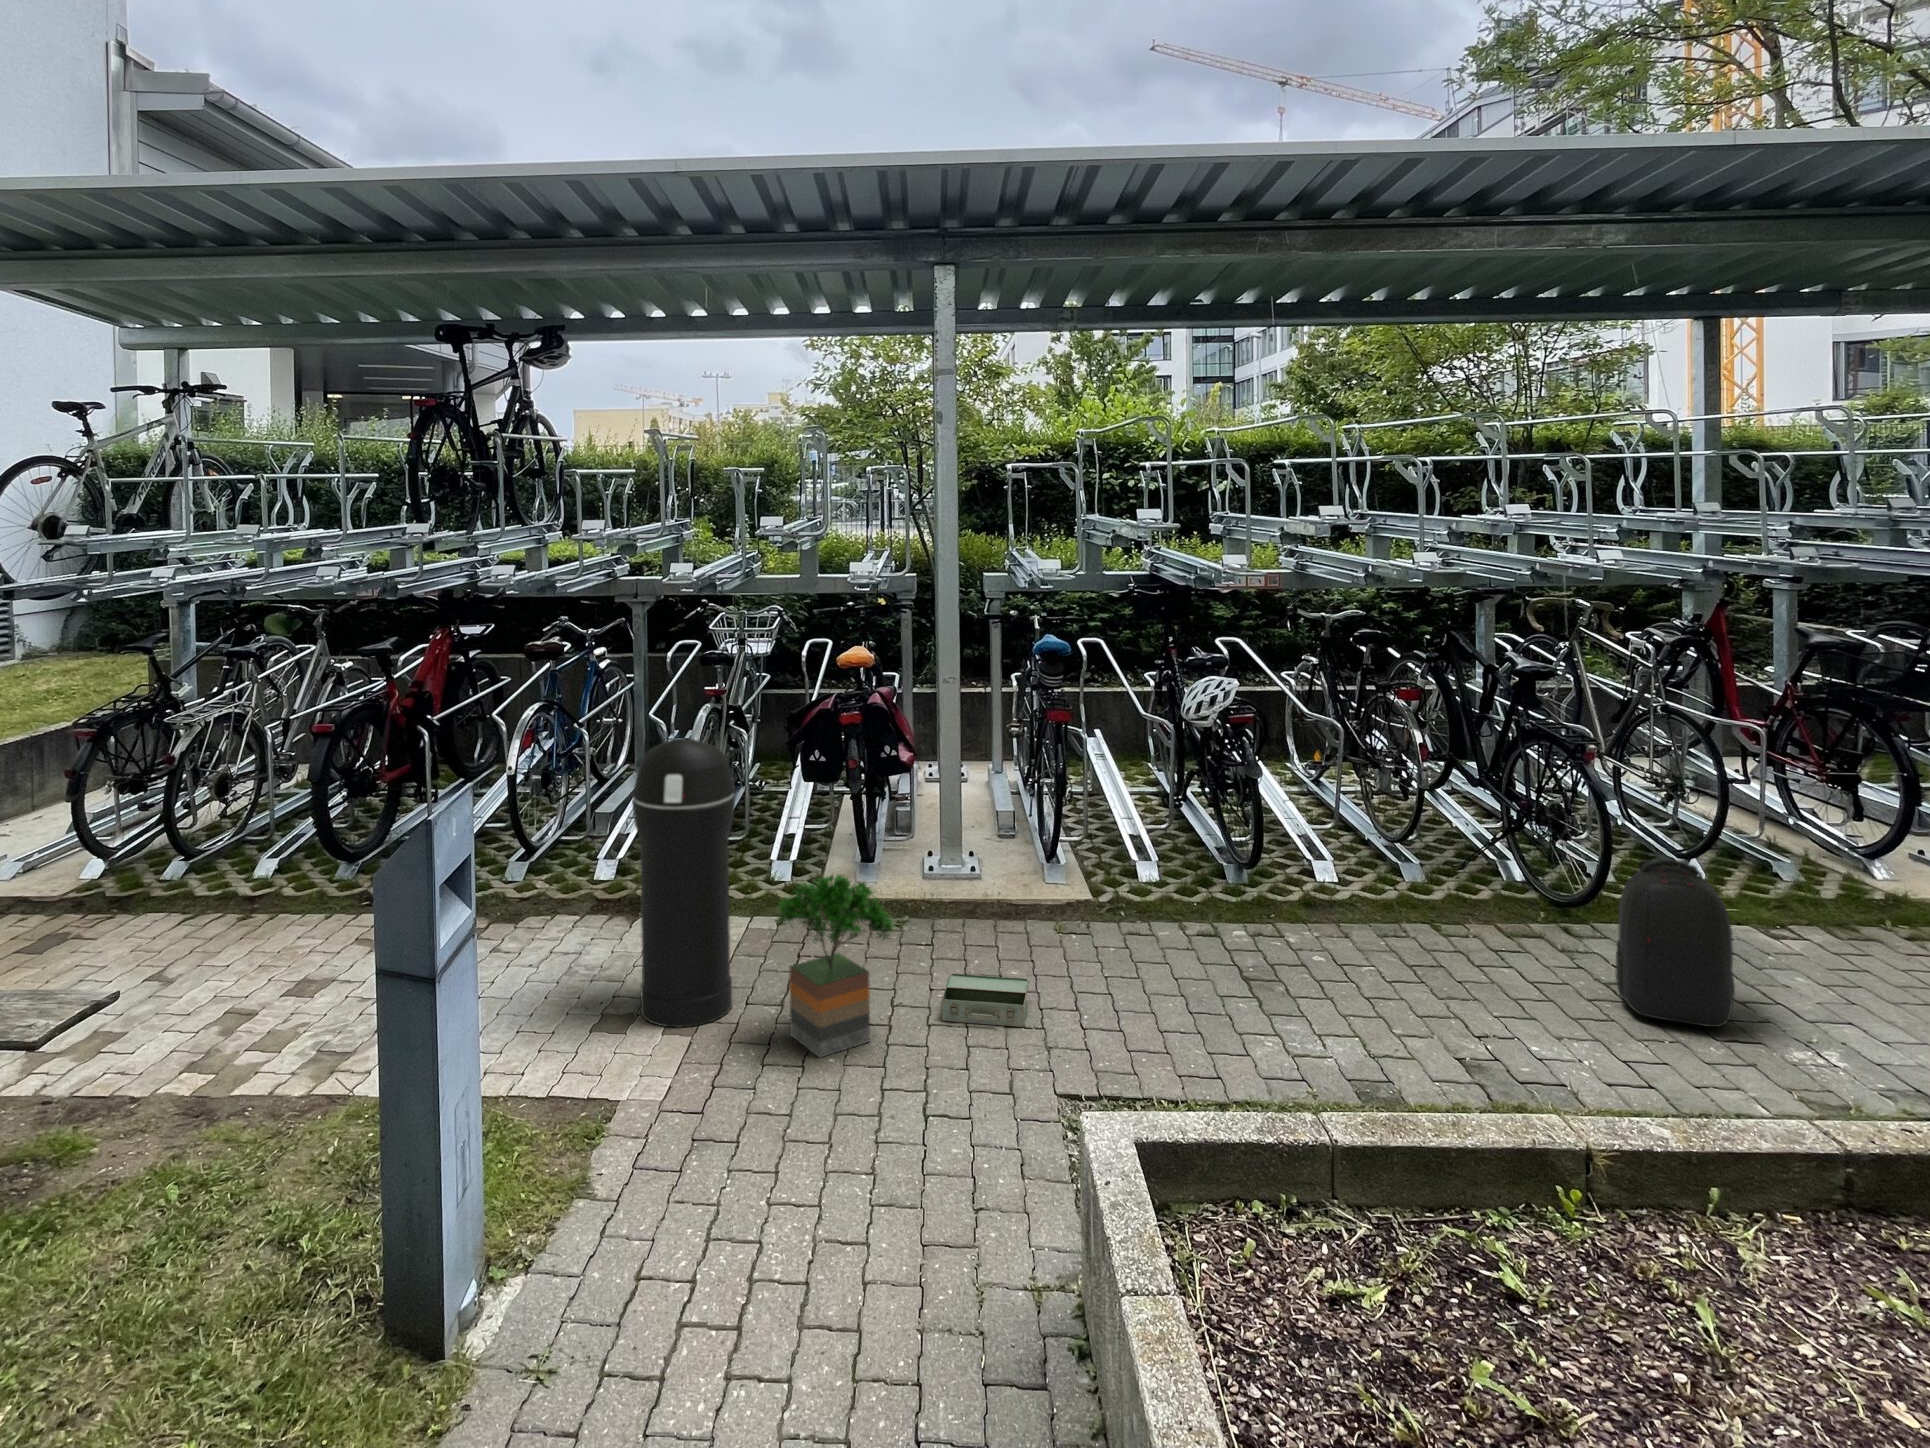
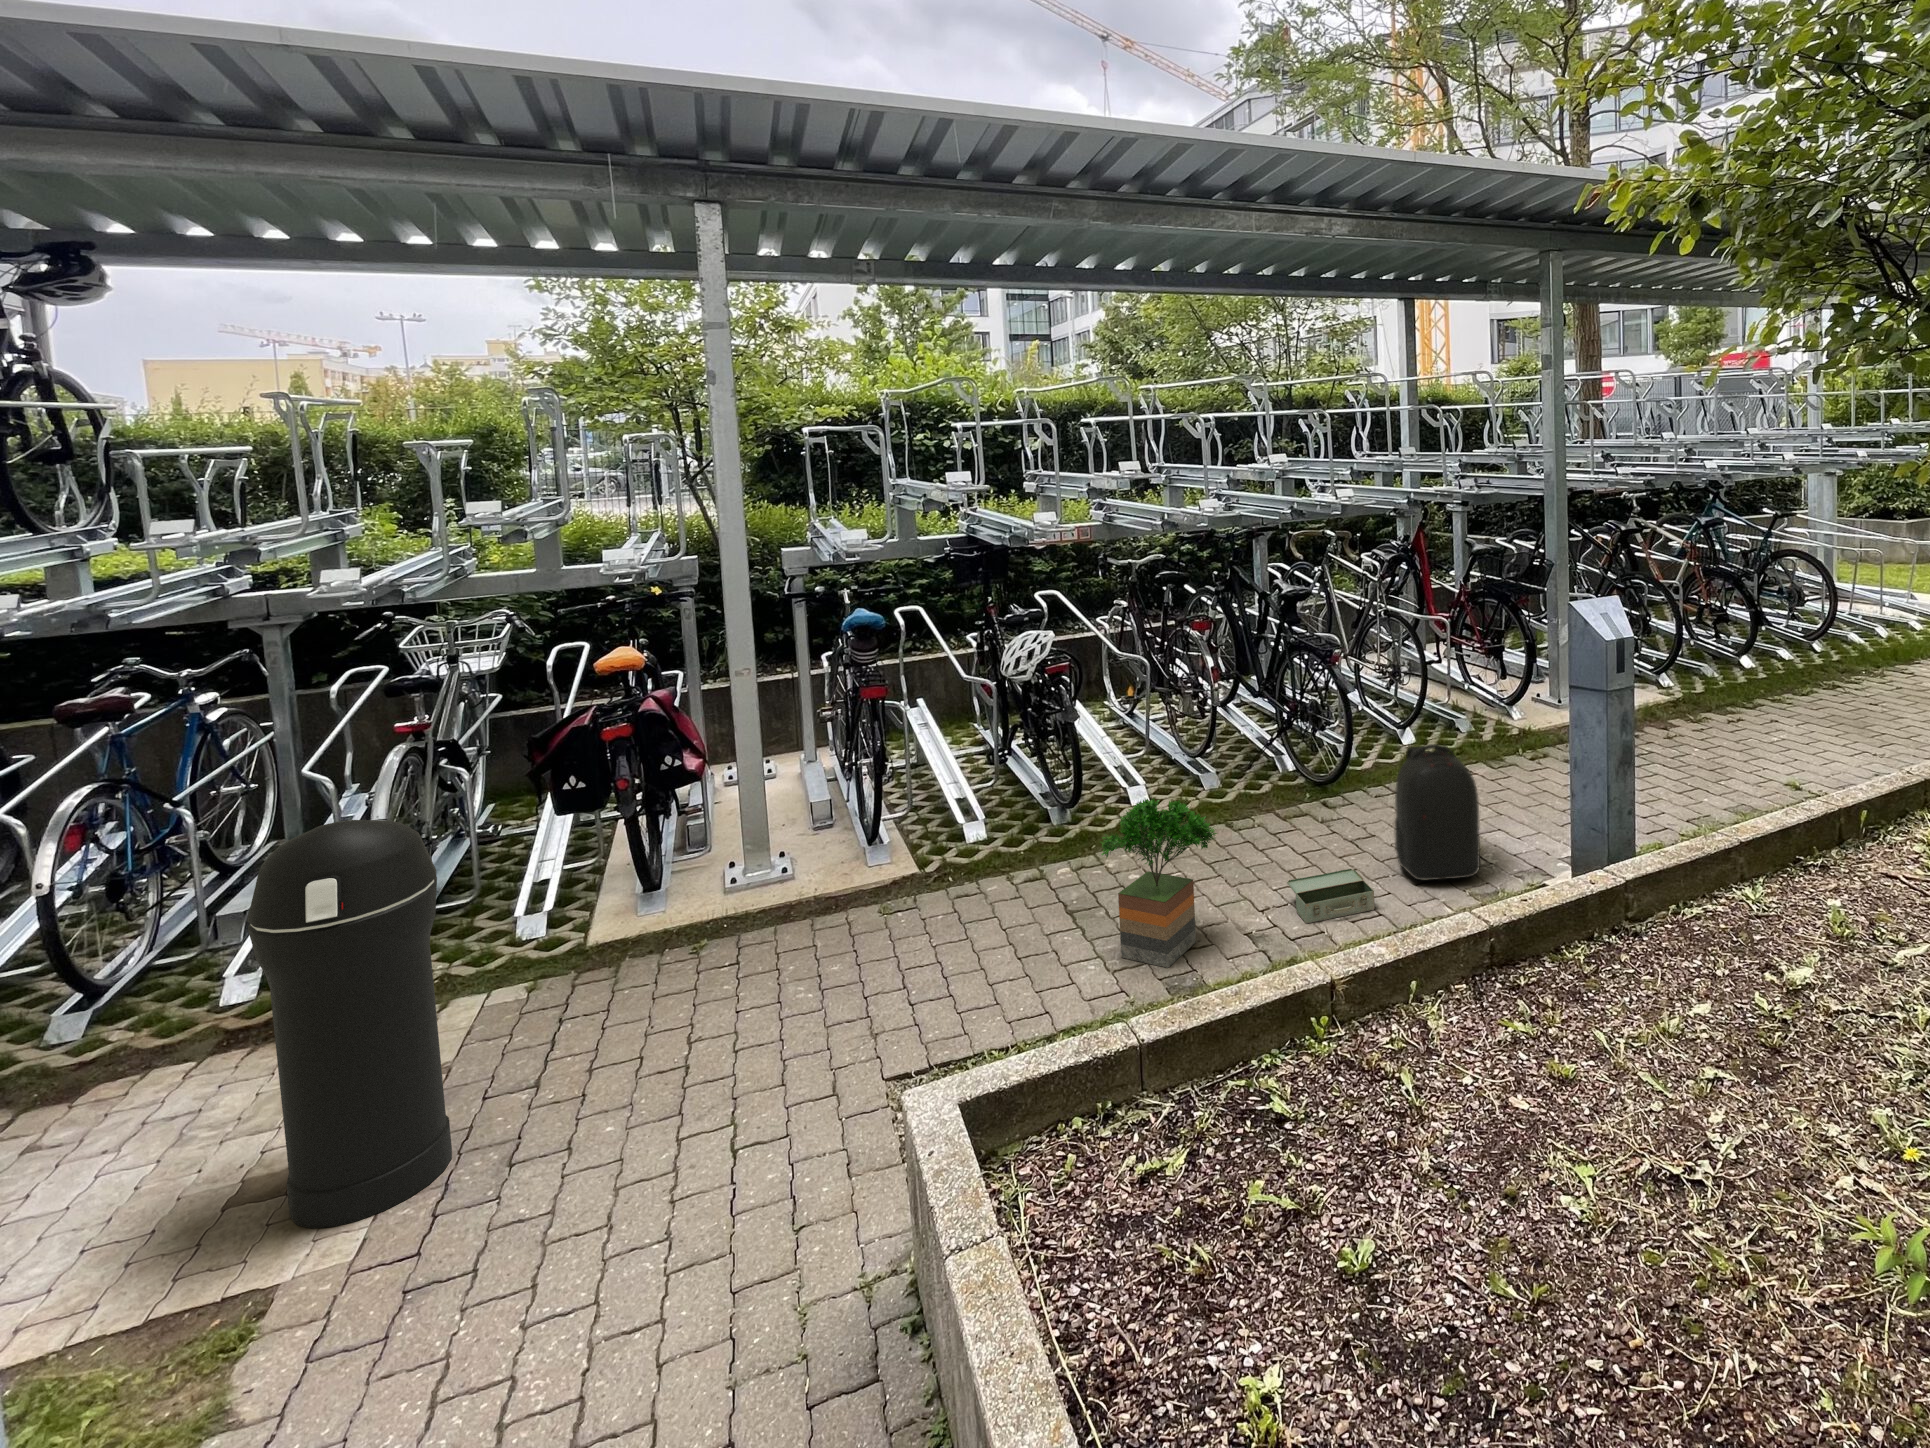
potted tree: present [777,875,894,1057] -> present [1101,798,1217,968]
toolbox: present [942,974,1029,1027] -> present [1287,869,1374,924]

